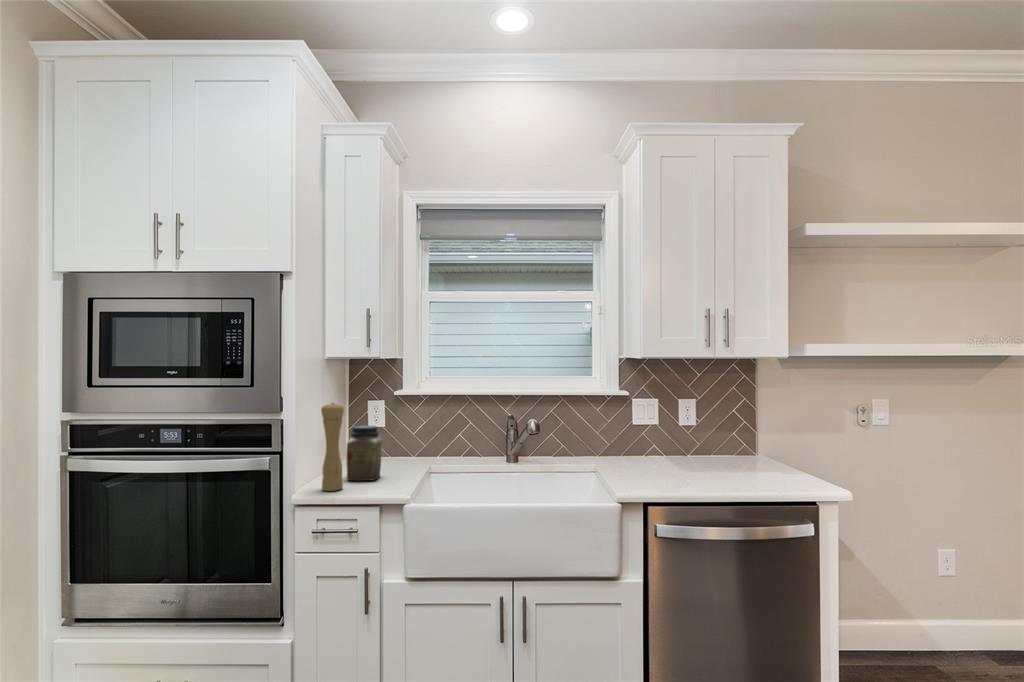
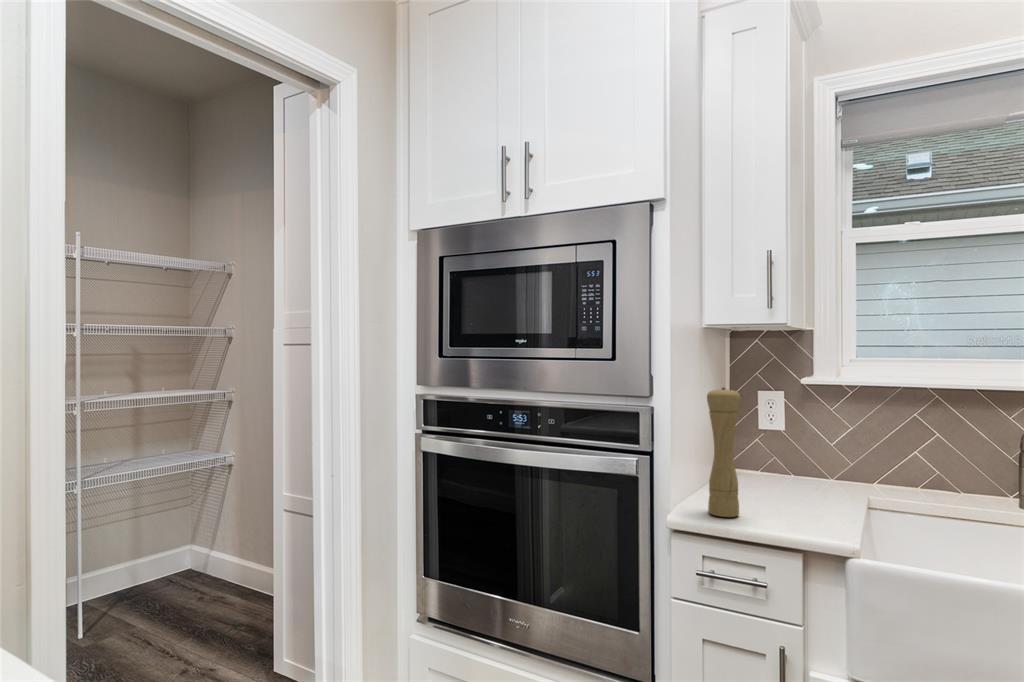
jar: present [346,425,382,481] -> none [741,424,793,508]

